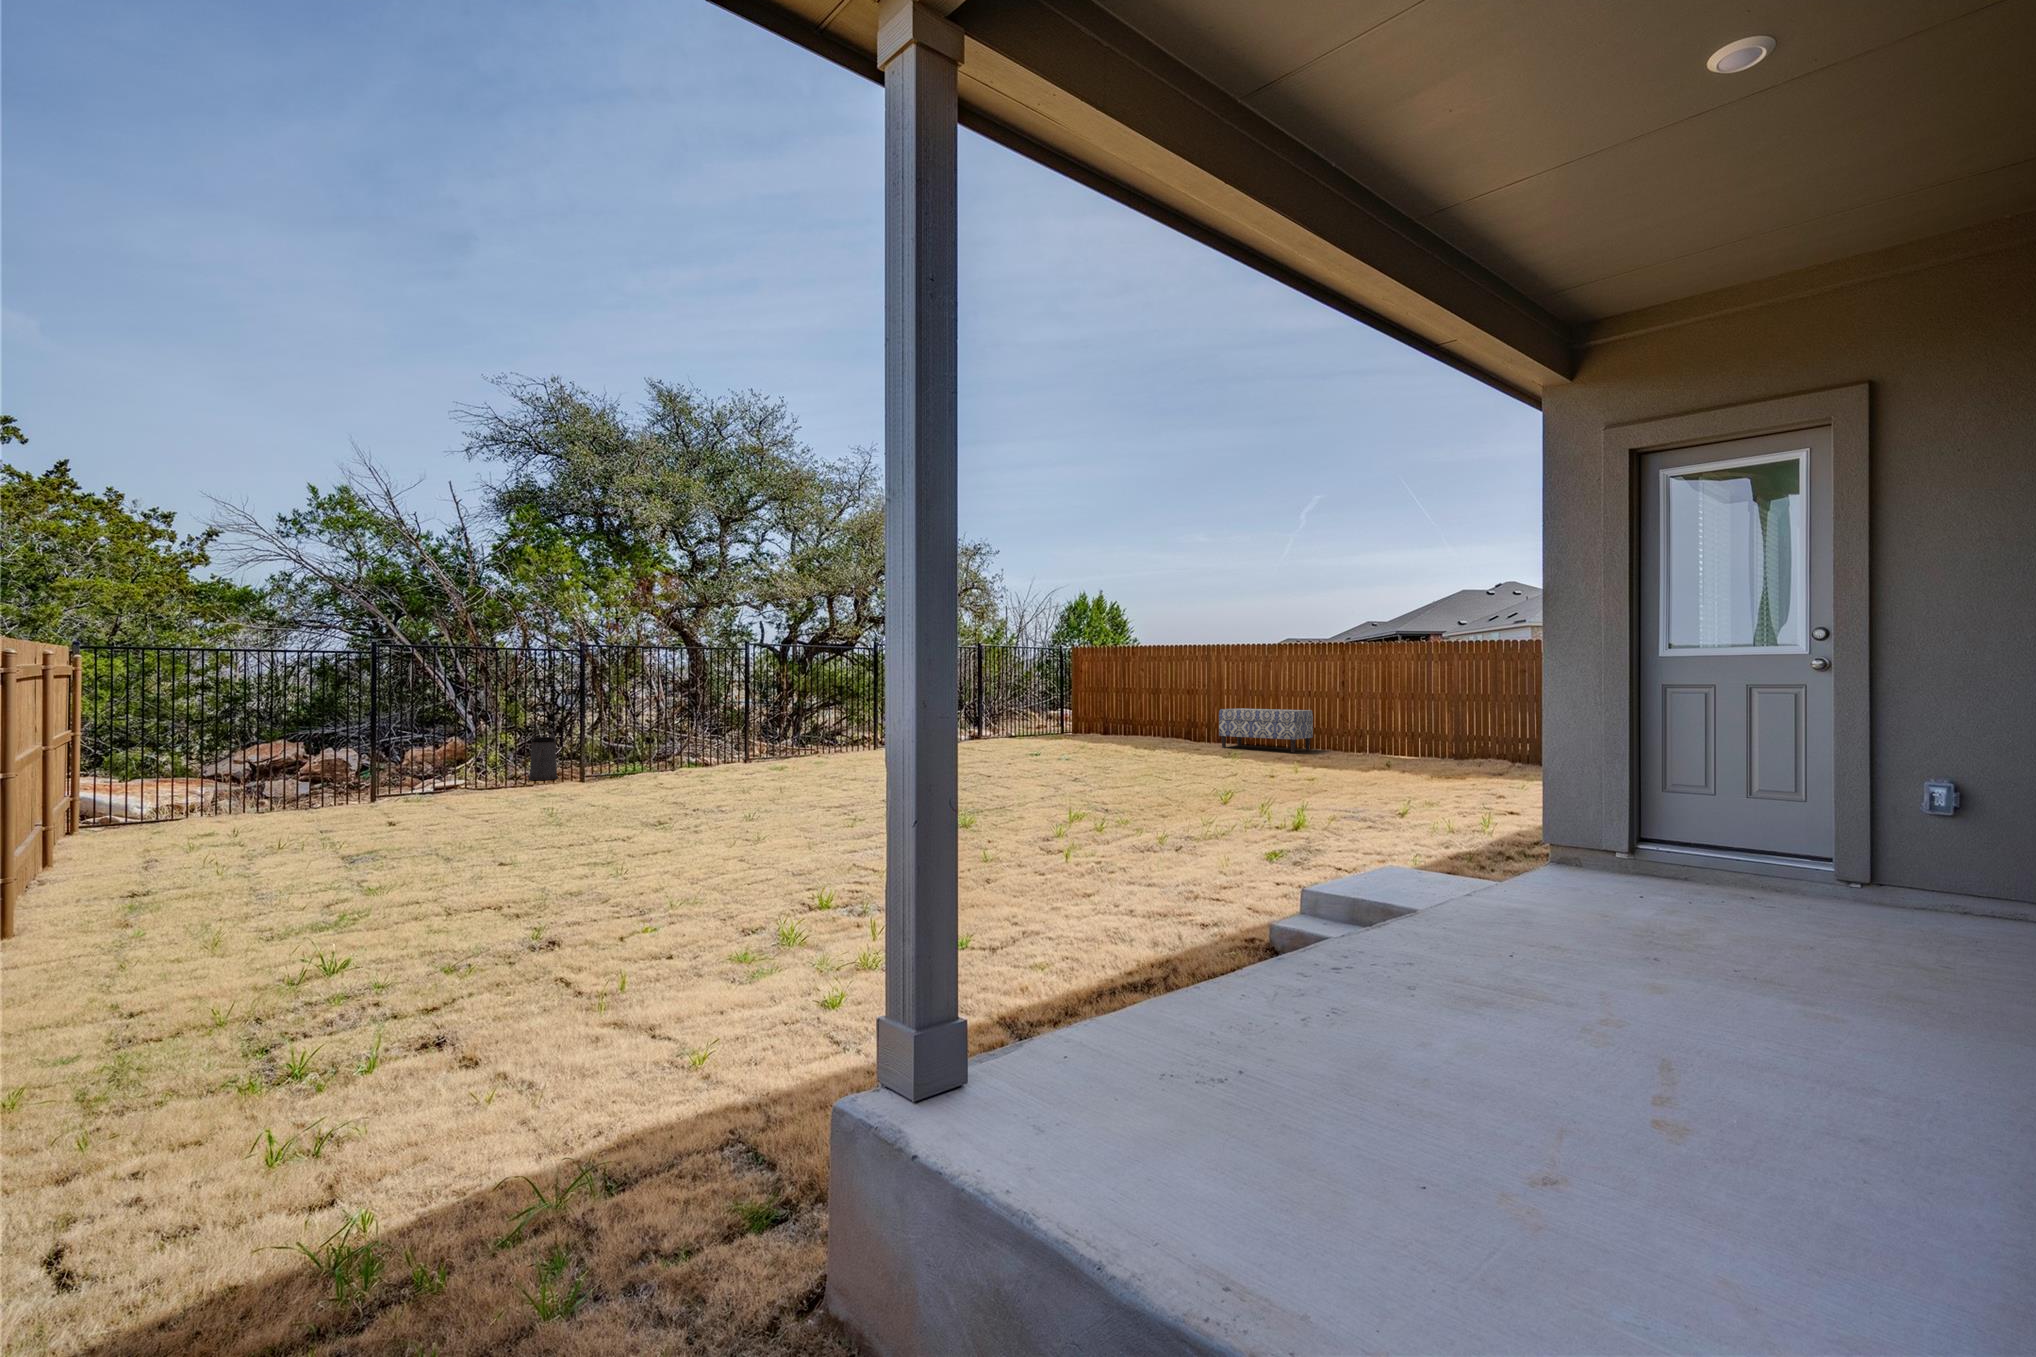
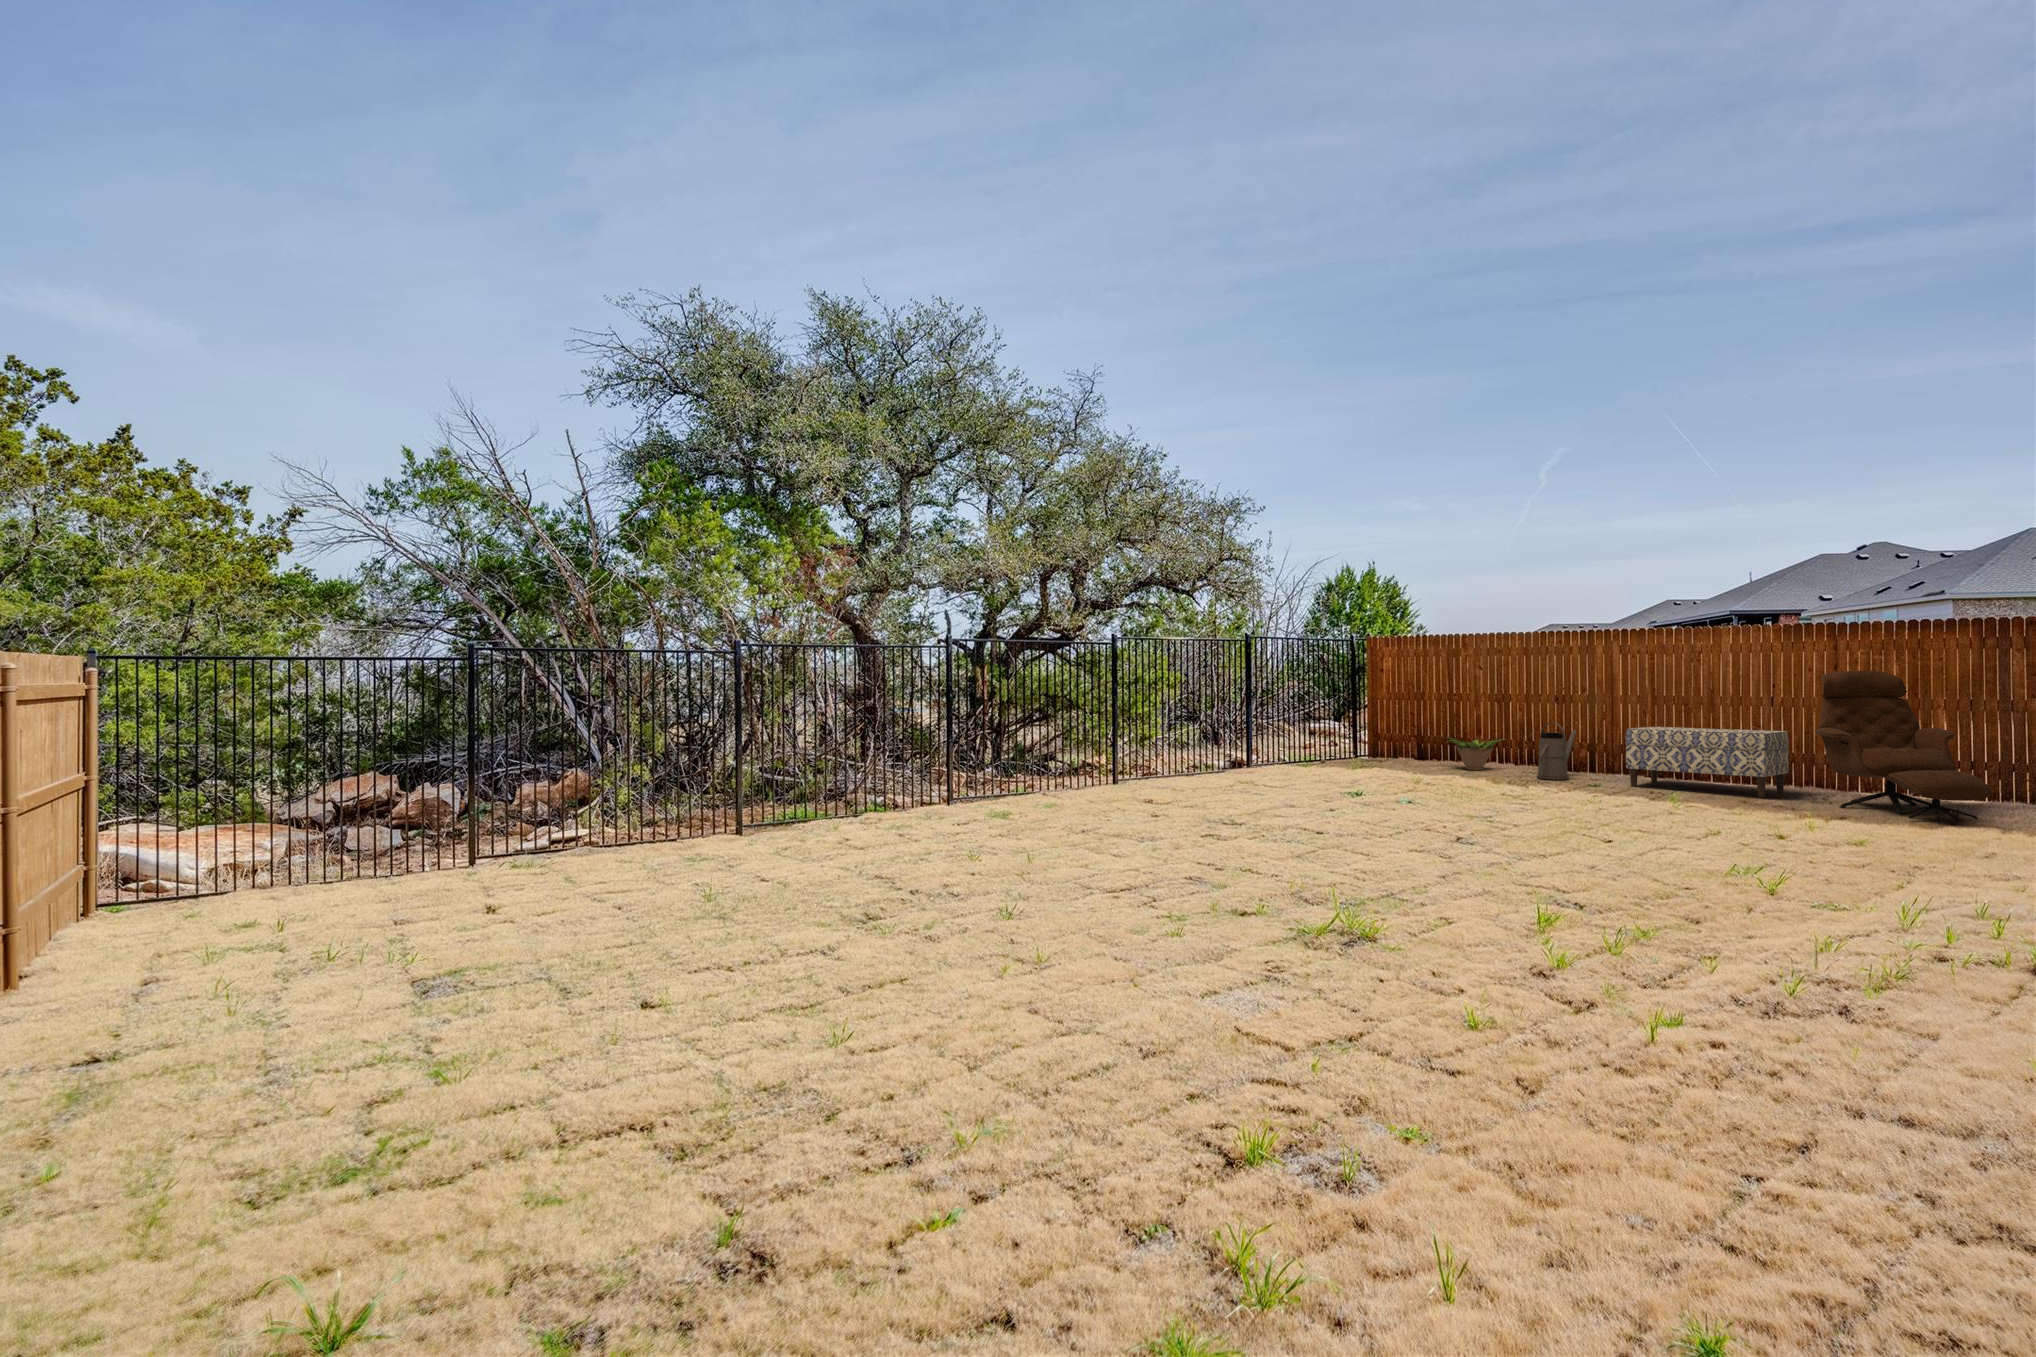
lounge chair: none [1322,671,1406,764] -> present [1816,670,1991,822]
decorative plant: none [1114,717,1154,739] -> present [1448,738,1506,770]
watering can: present [529,728,558,780] -> present [1537,722,1577,780]

